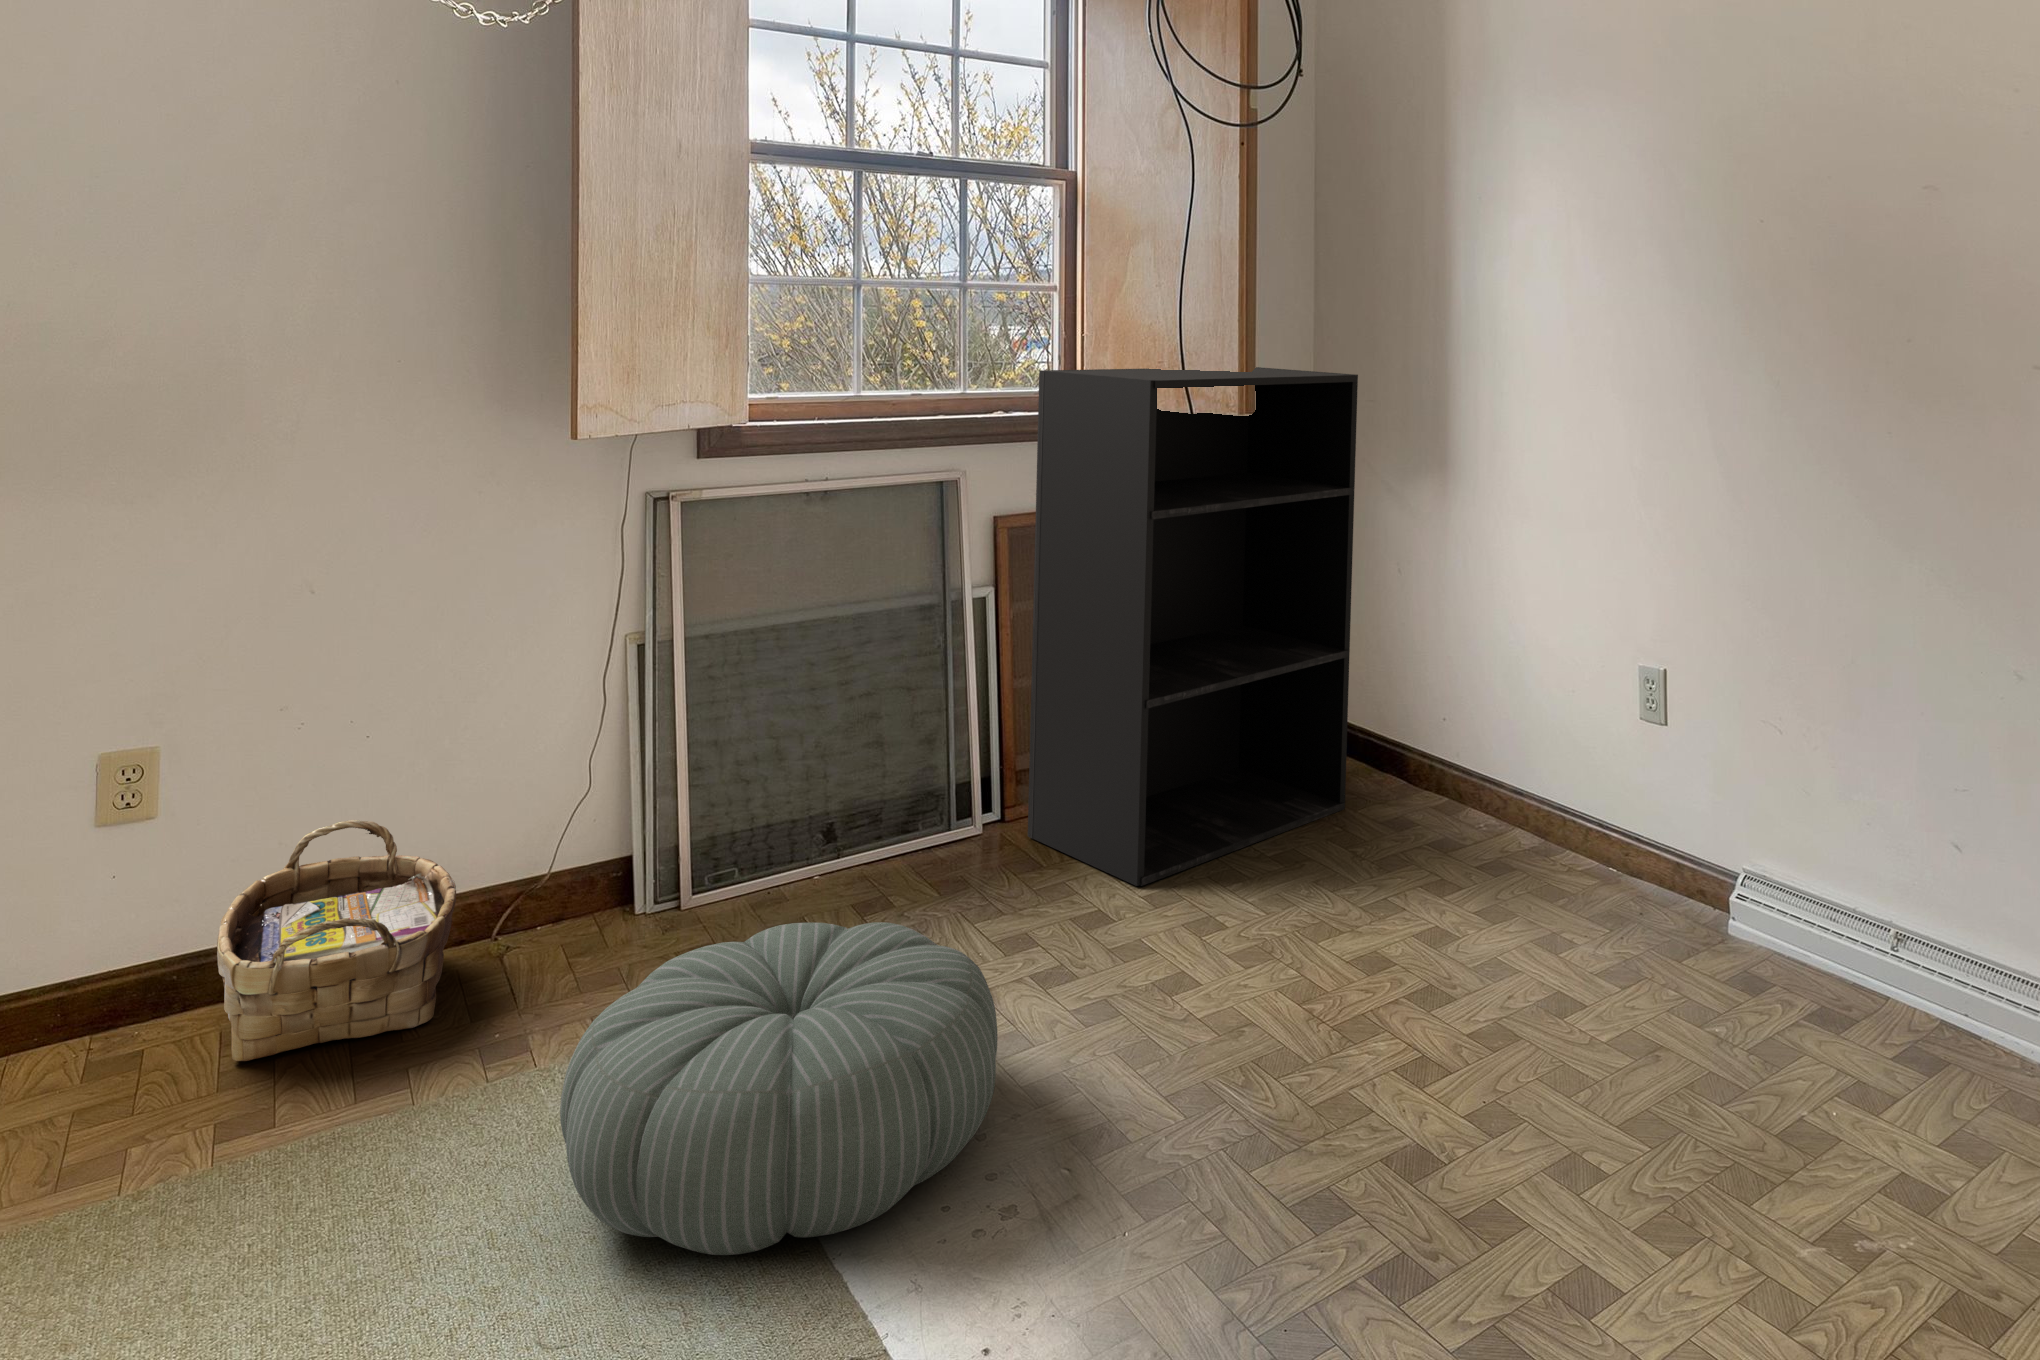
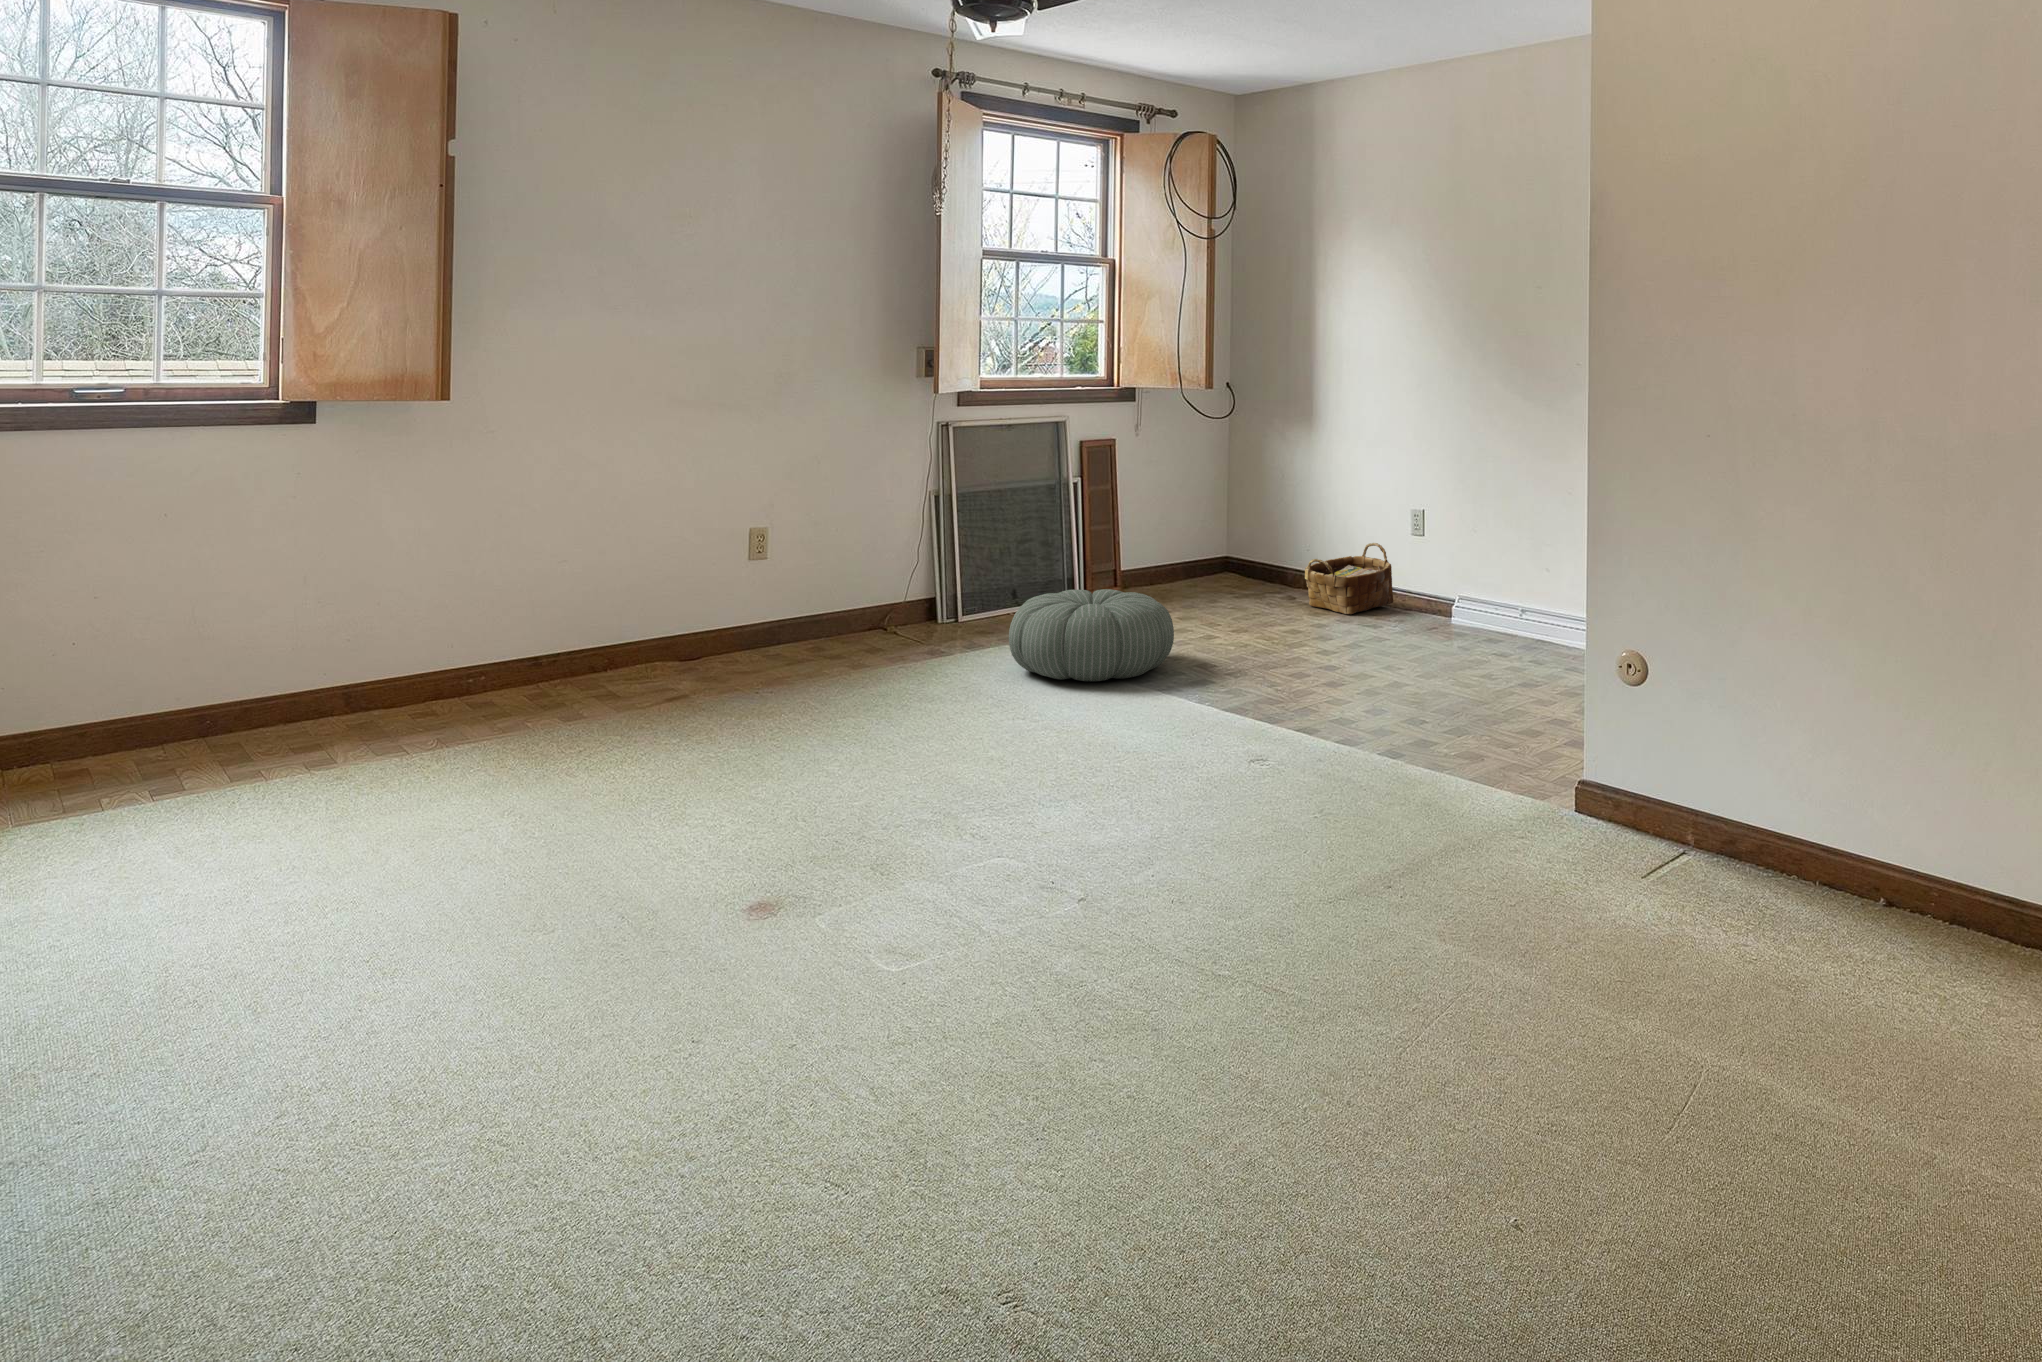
bookshelf: present [1028,367,1358,886] -> none [1110,363,1269,615]
woven basket: present [217,820,456,1061] -> present [1305,543,1393,614]

